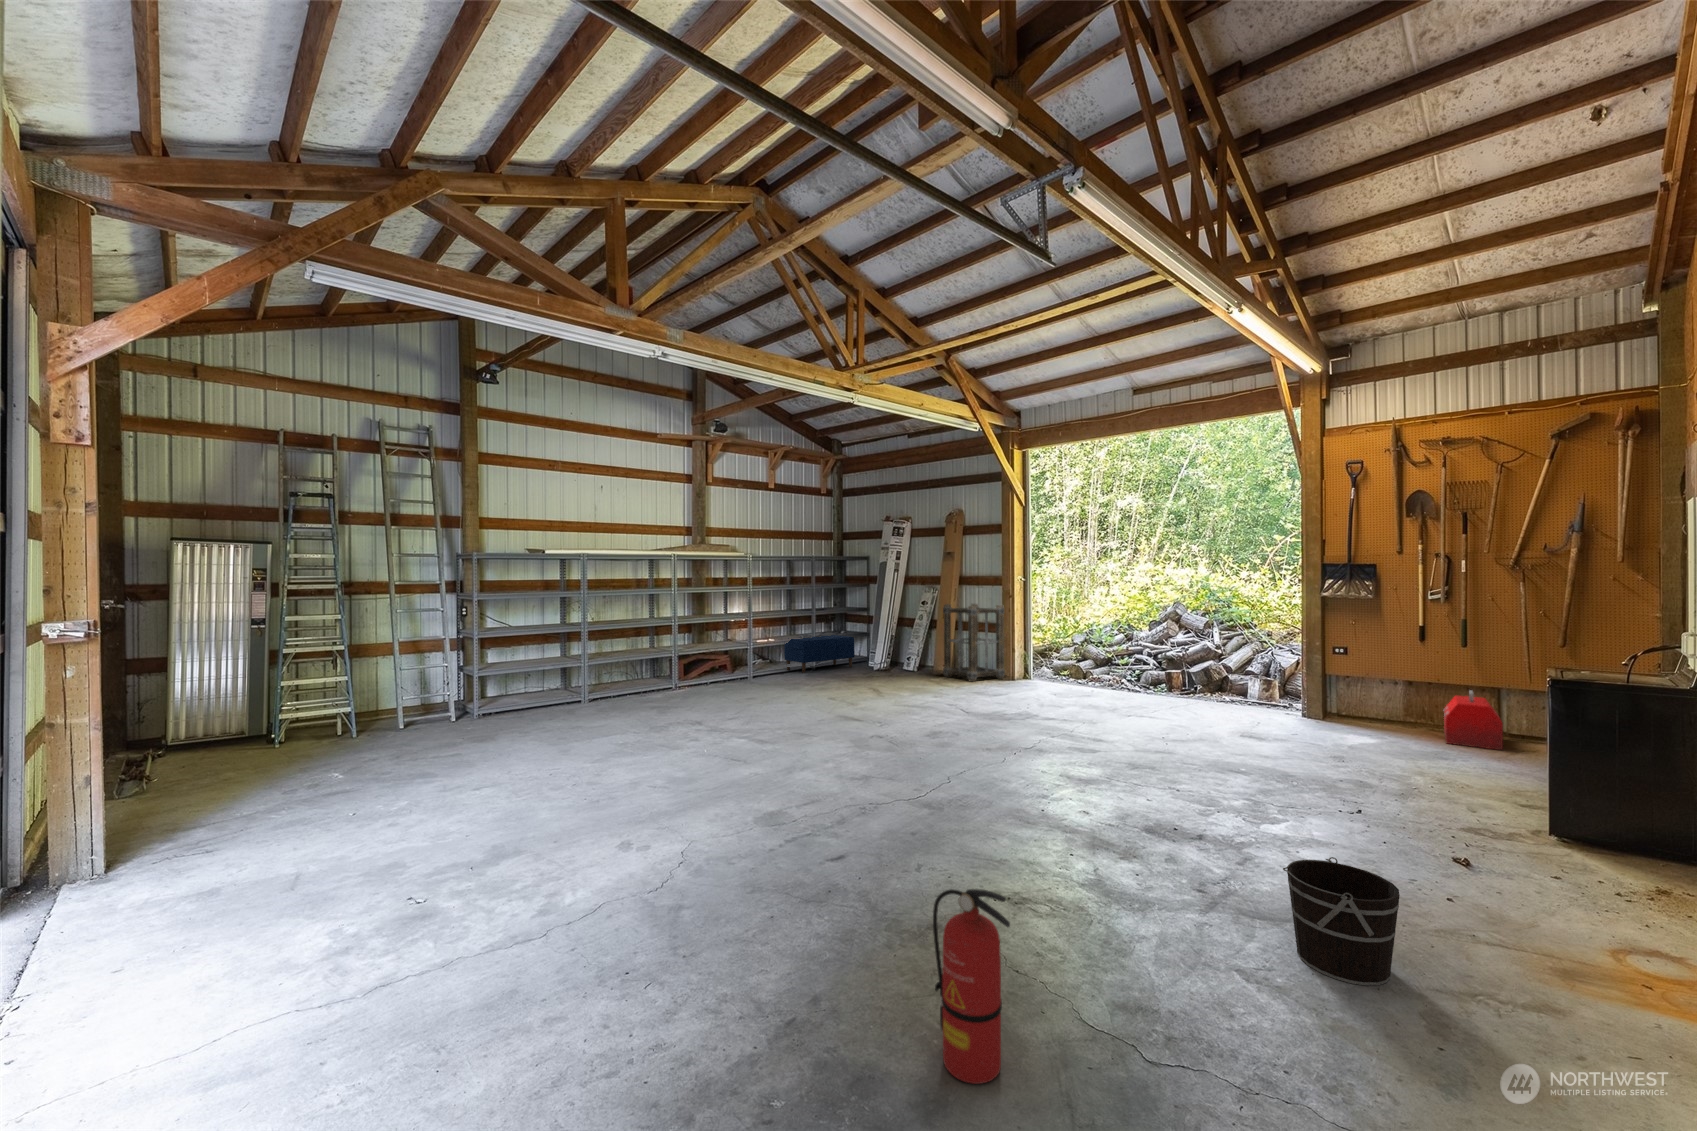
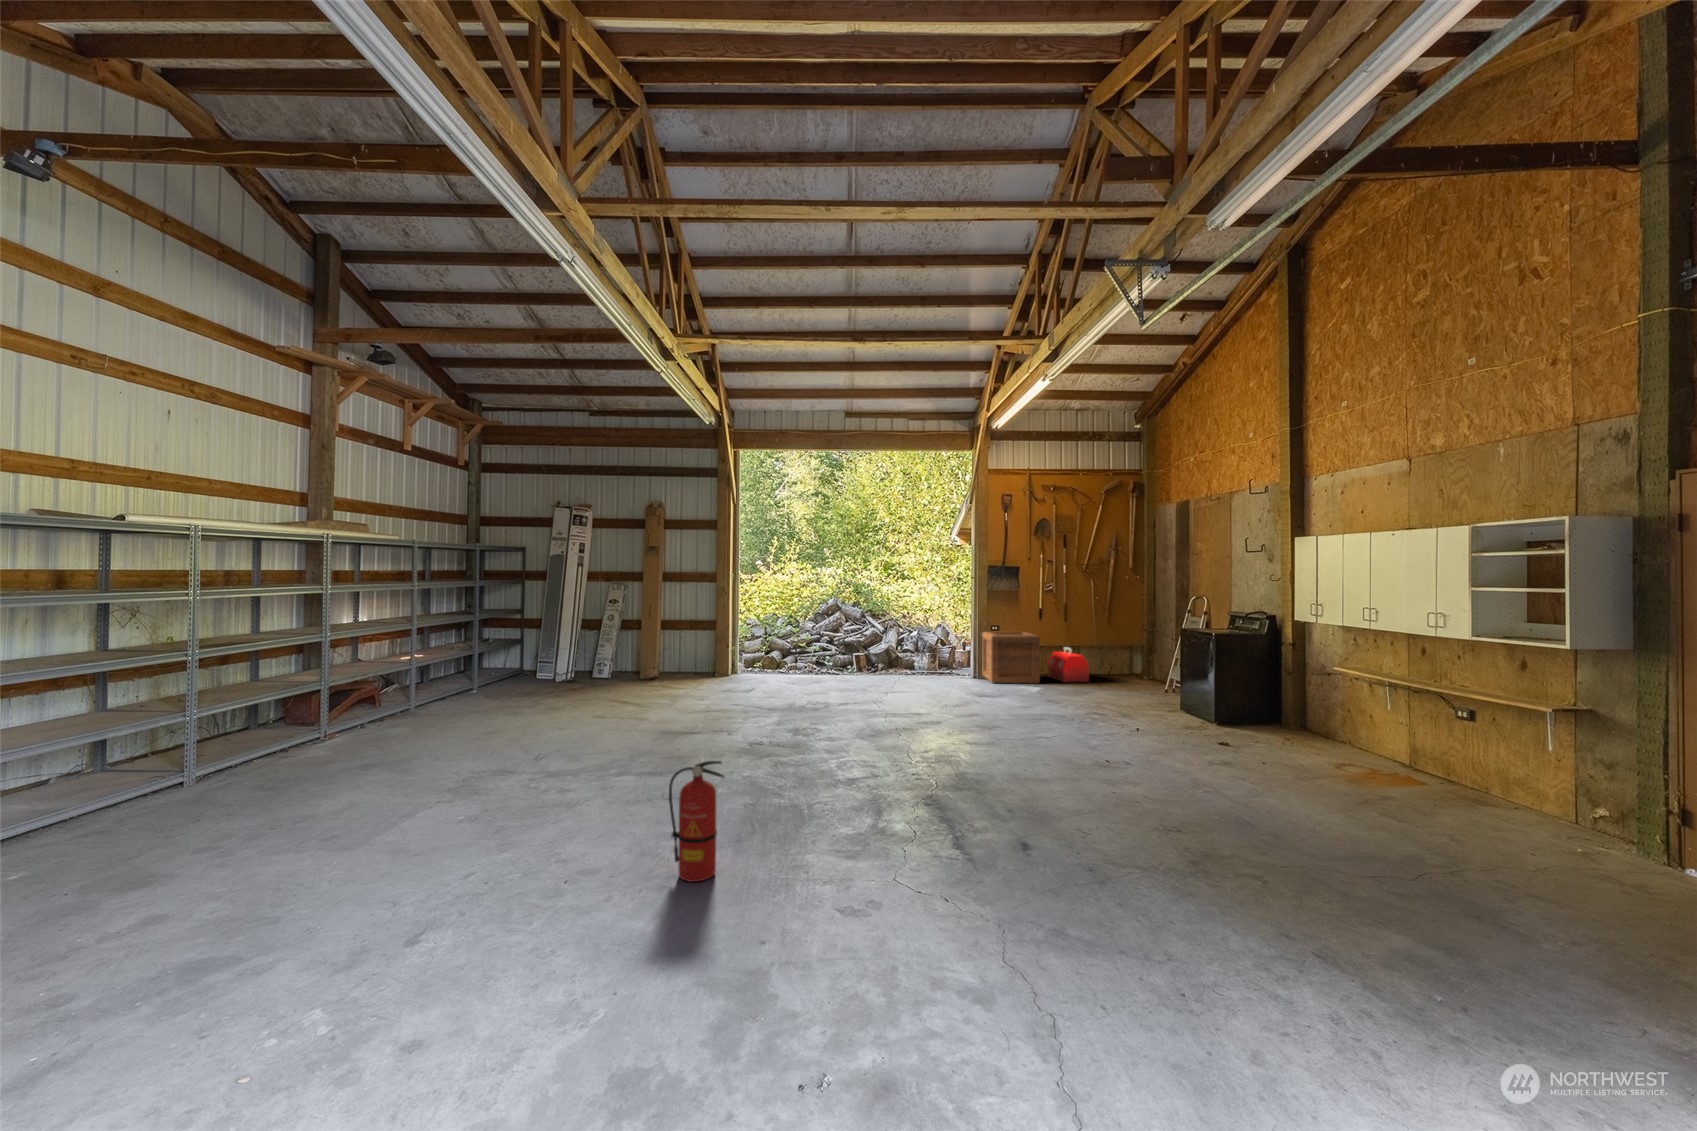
shelving unit: present [943,604,1005,682] -> none [652,602,714,683]
bench: present [784,635,855,673] -> none [433,647,521,697]
wooden crate: none [1308,656,1404,738] -> present [982,632,1040,683]
bucket: present [1283,857,1400,986] -> none [1269,736,1332,800]
fire extinguisher: present [933,889,1010,1084] -> present [669,761,724,882]

